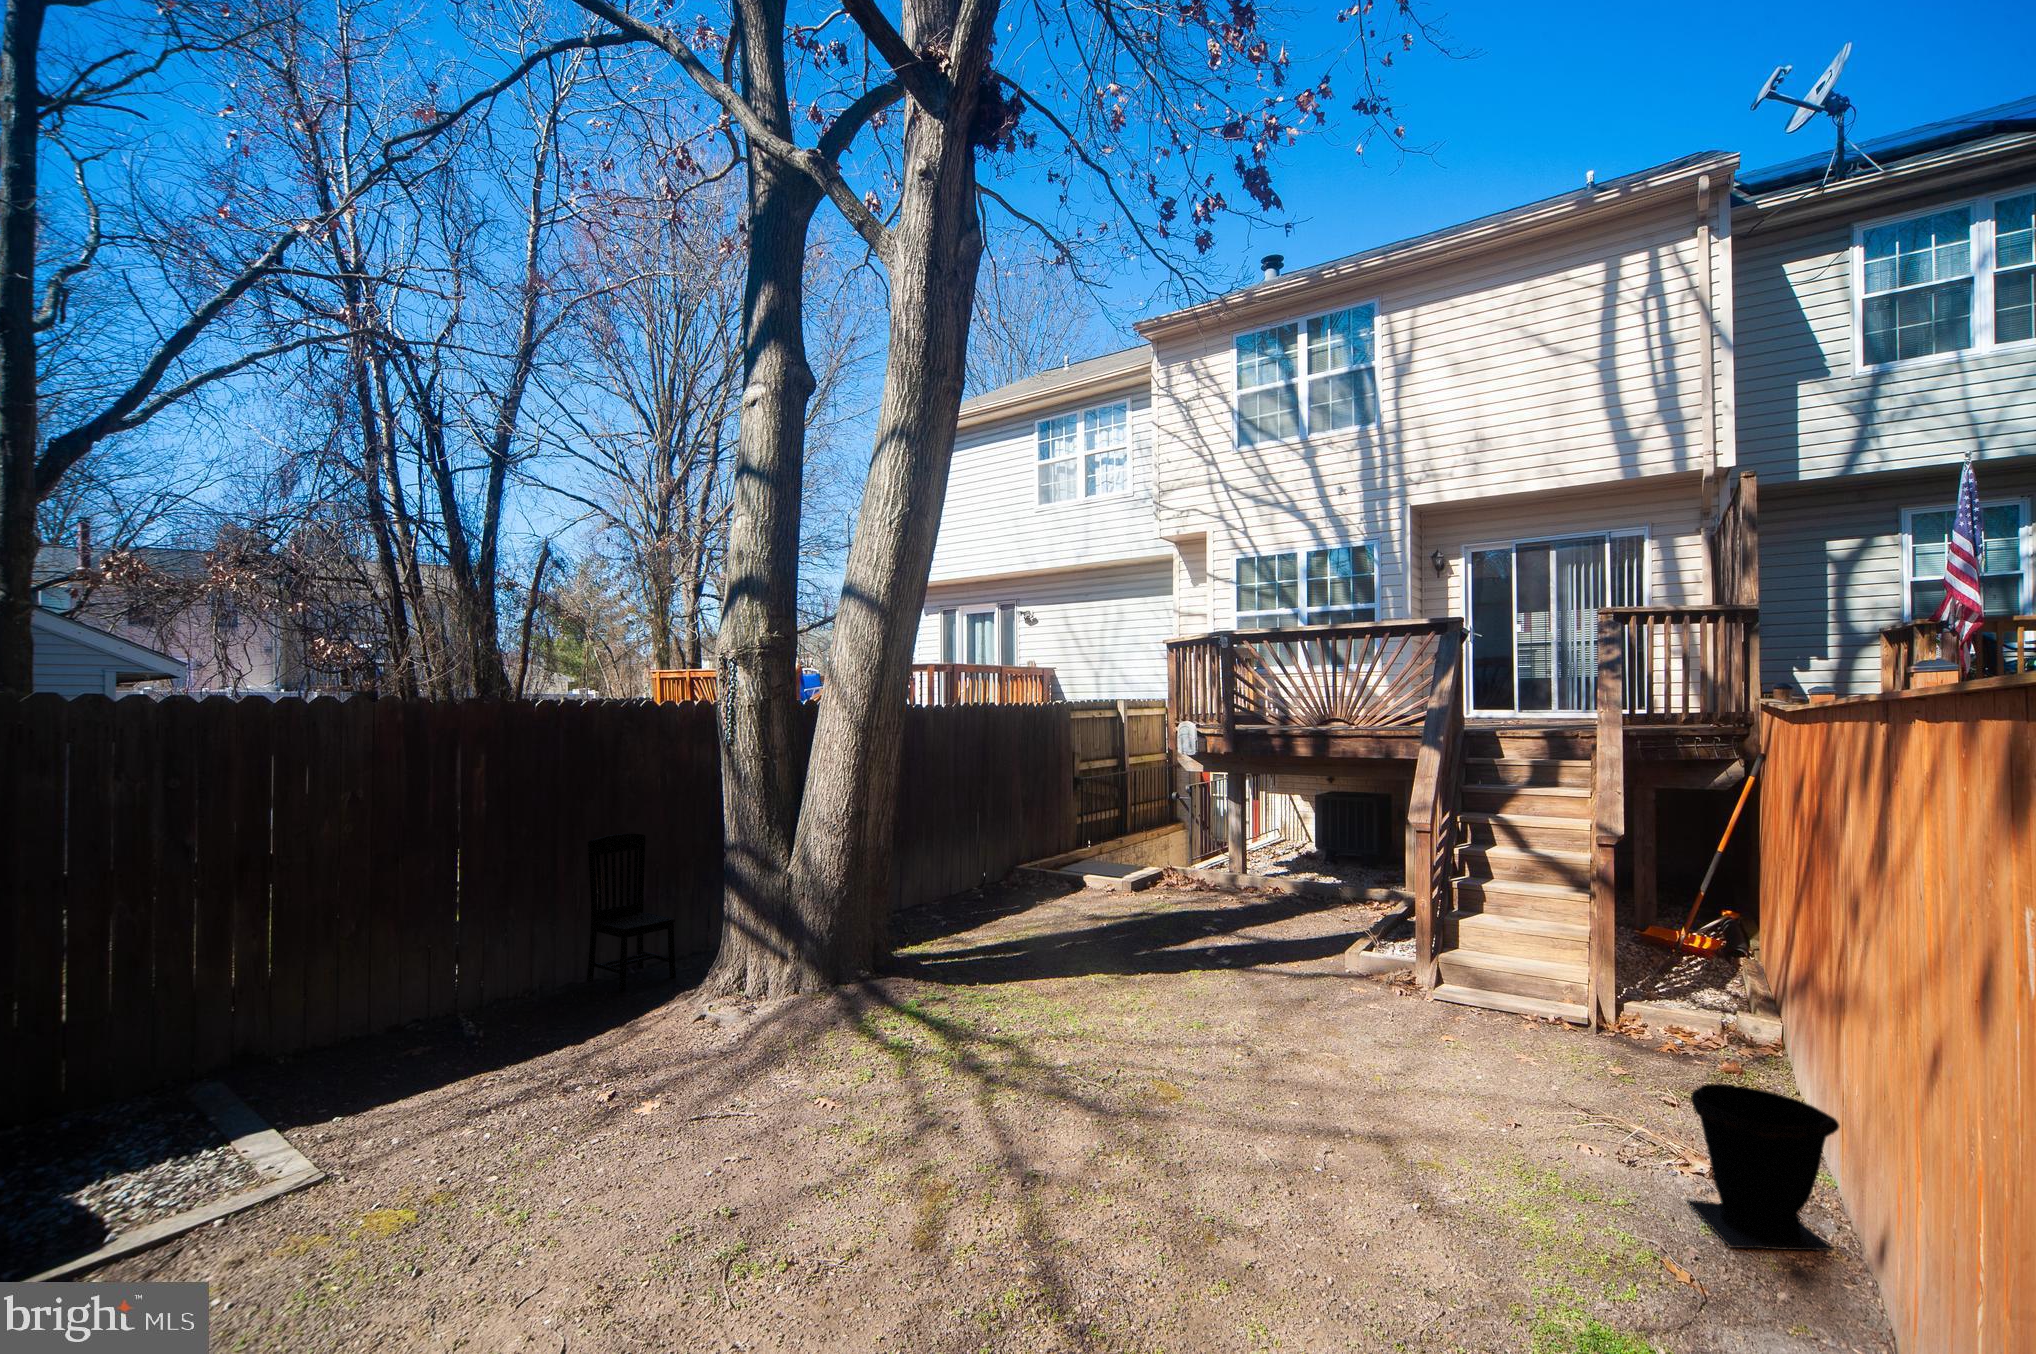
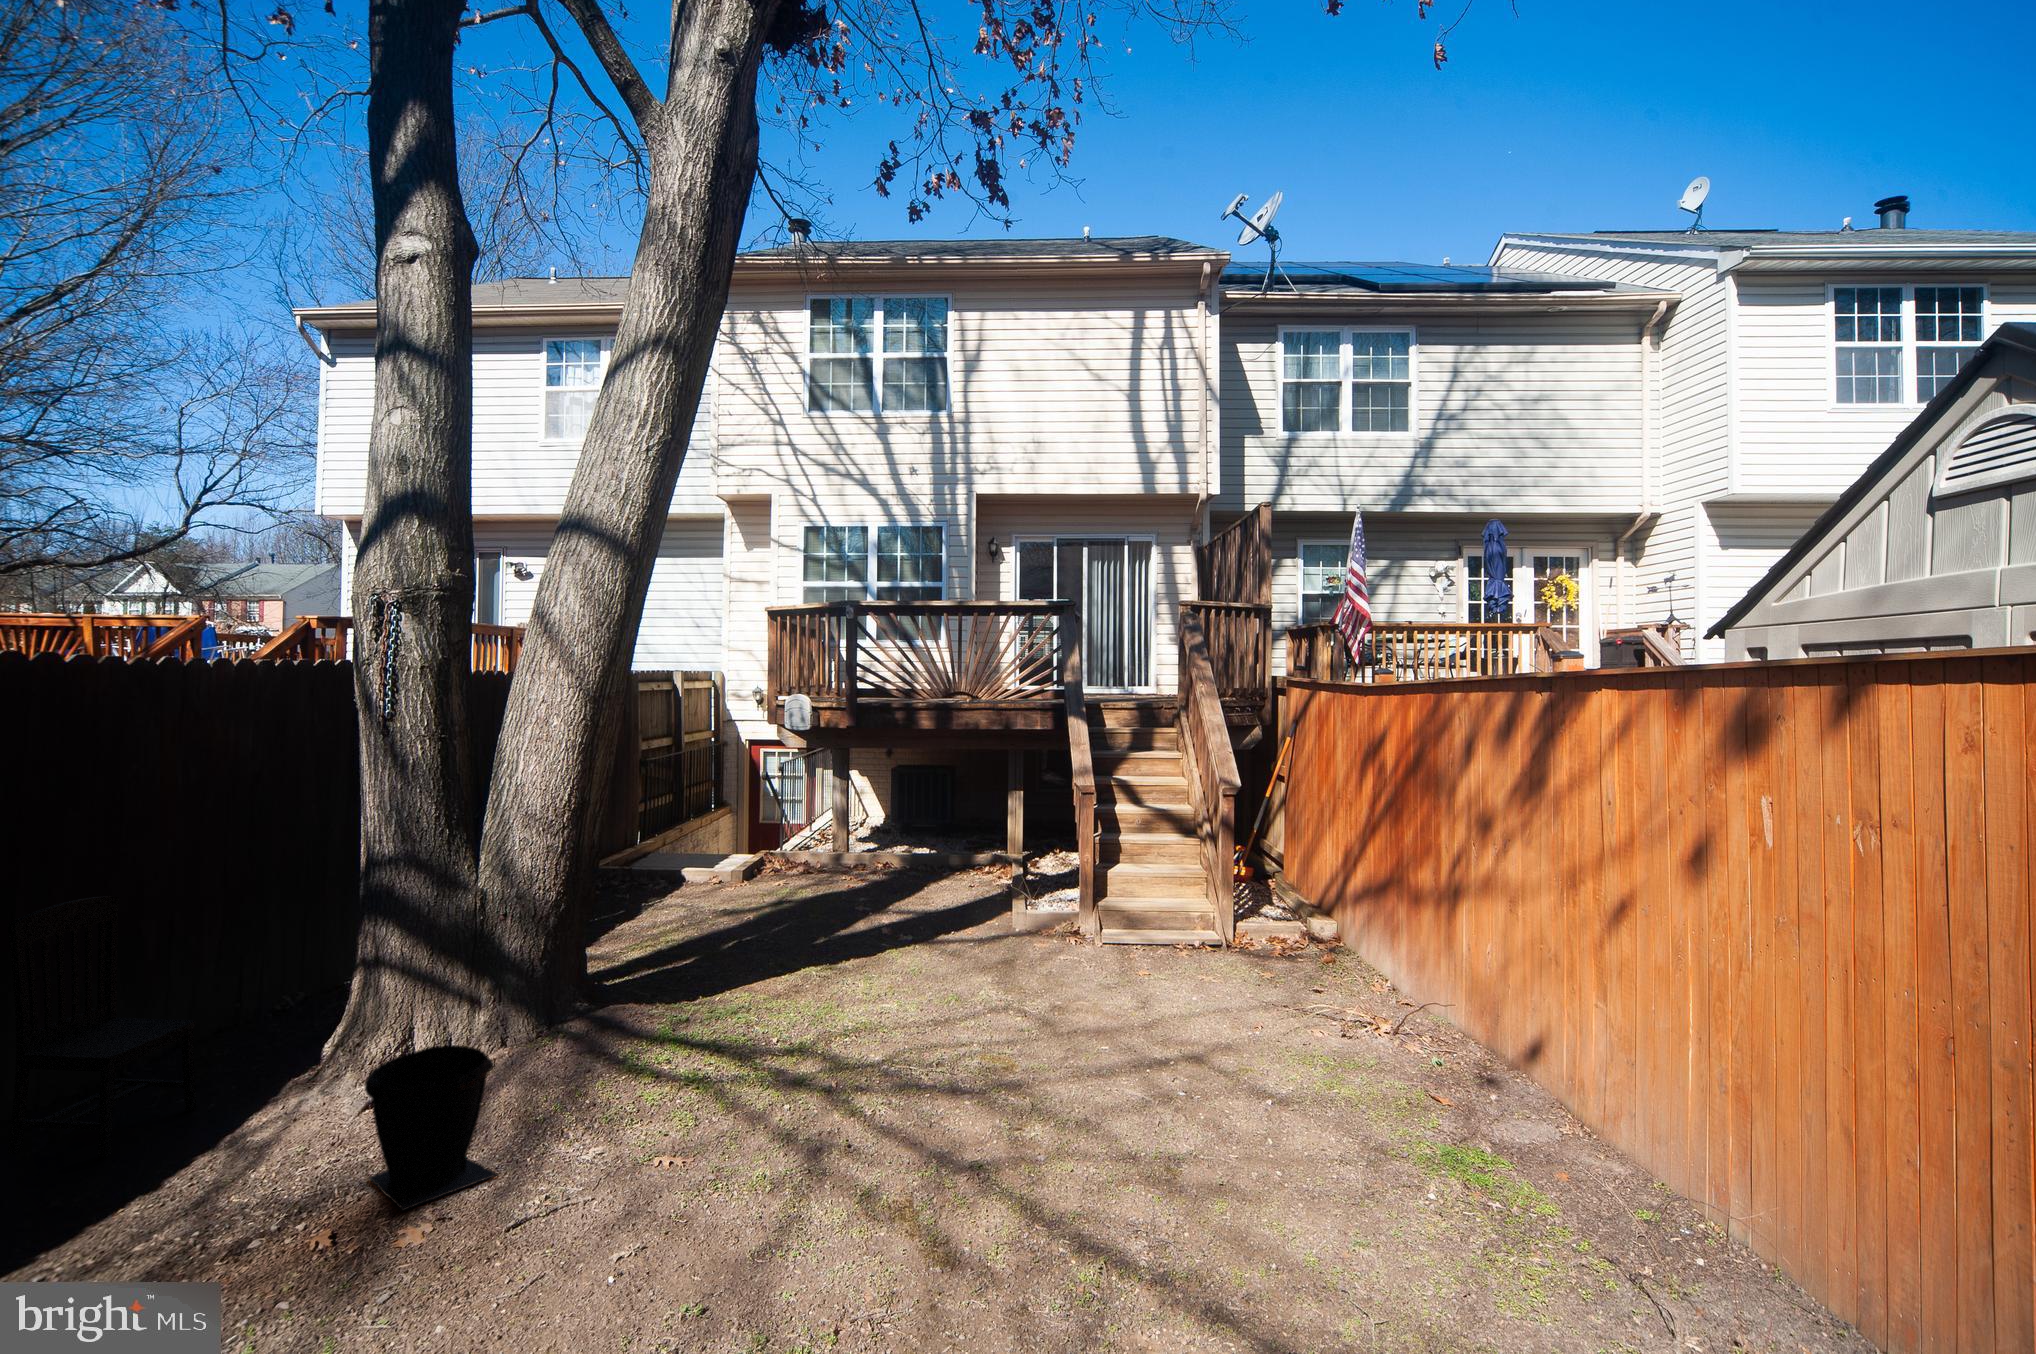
bucket: present [1687,1073,1839,1251] -> present [365,1045,497,1210]

